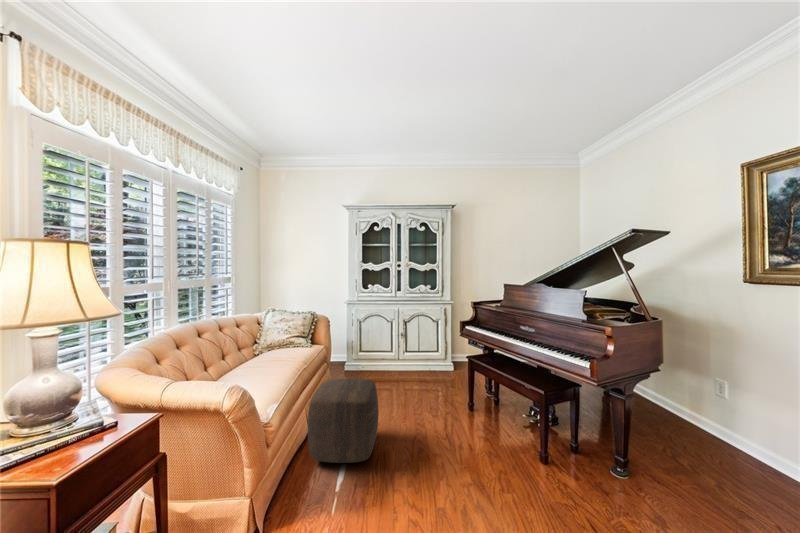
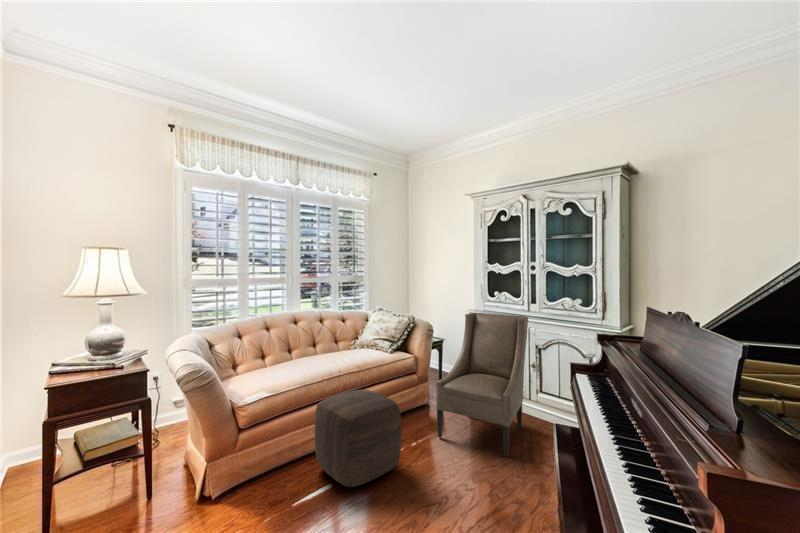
armchair: none [362,300,423,404] -> present [437,313,528,457]

